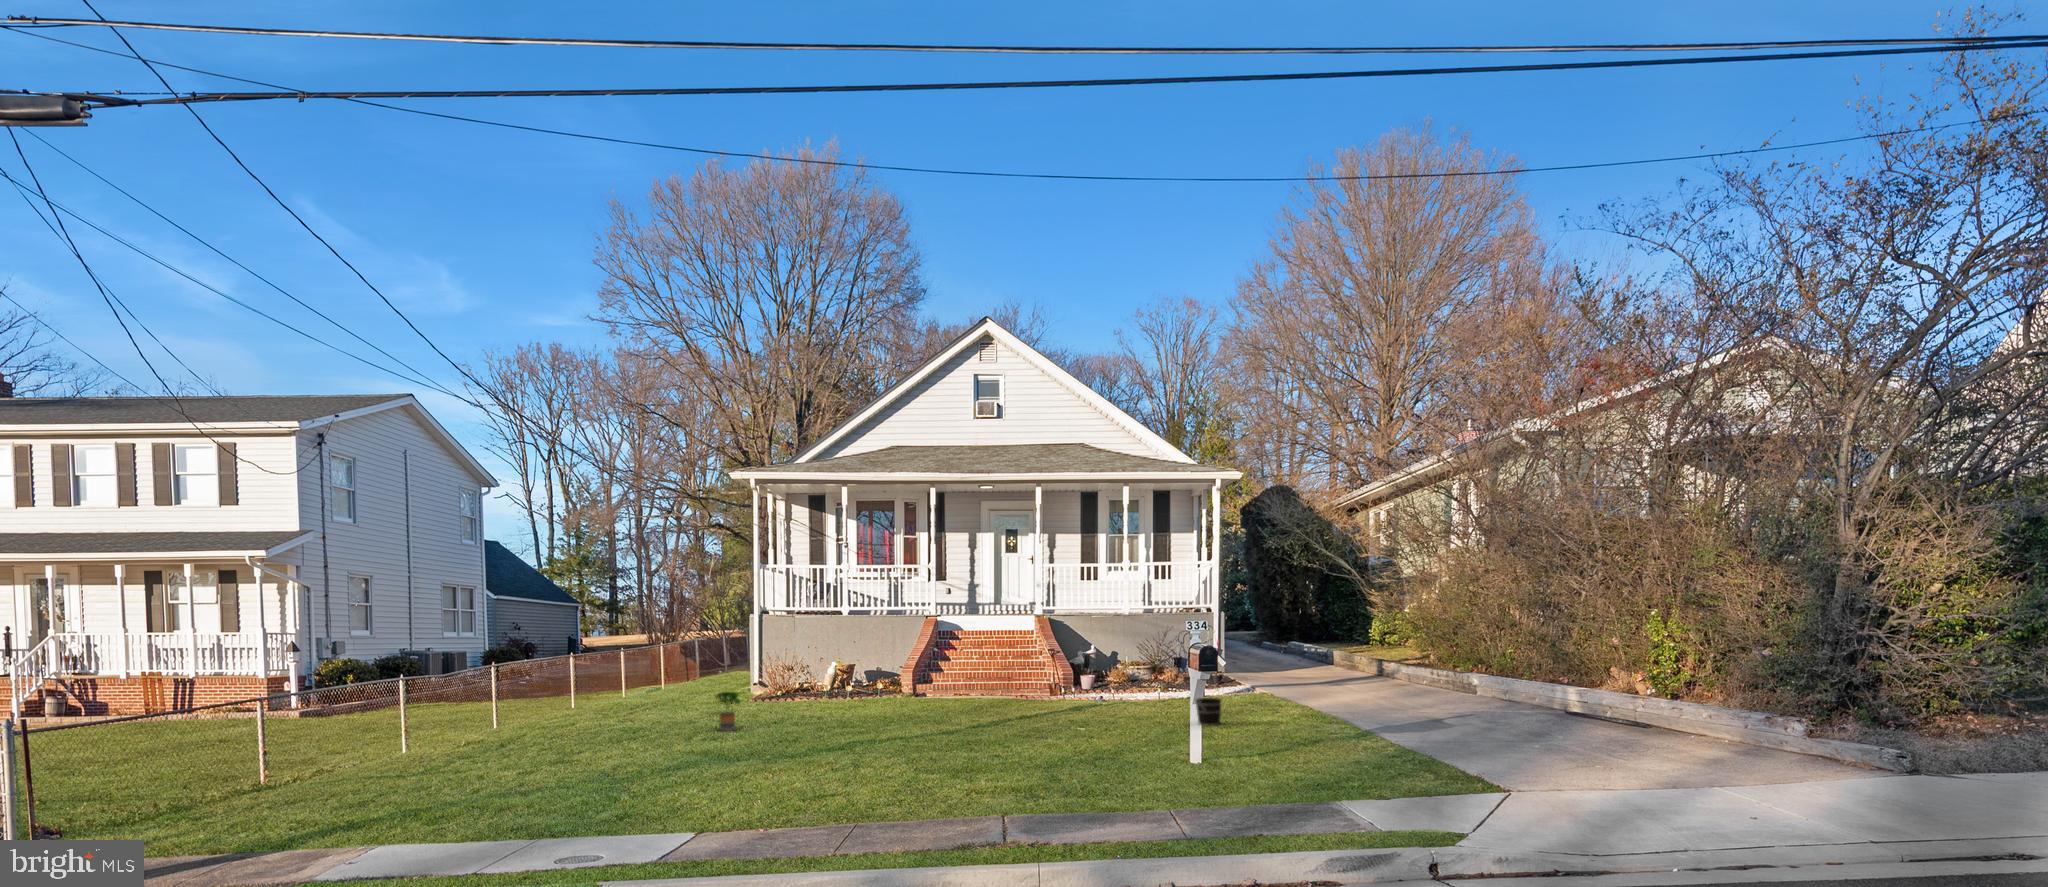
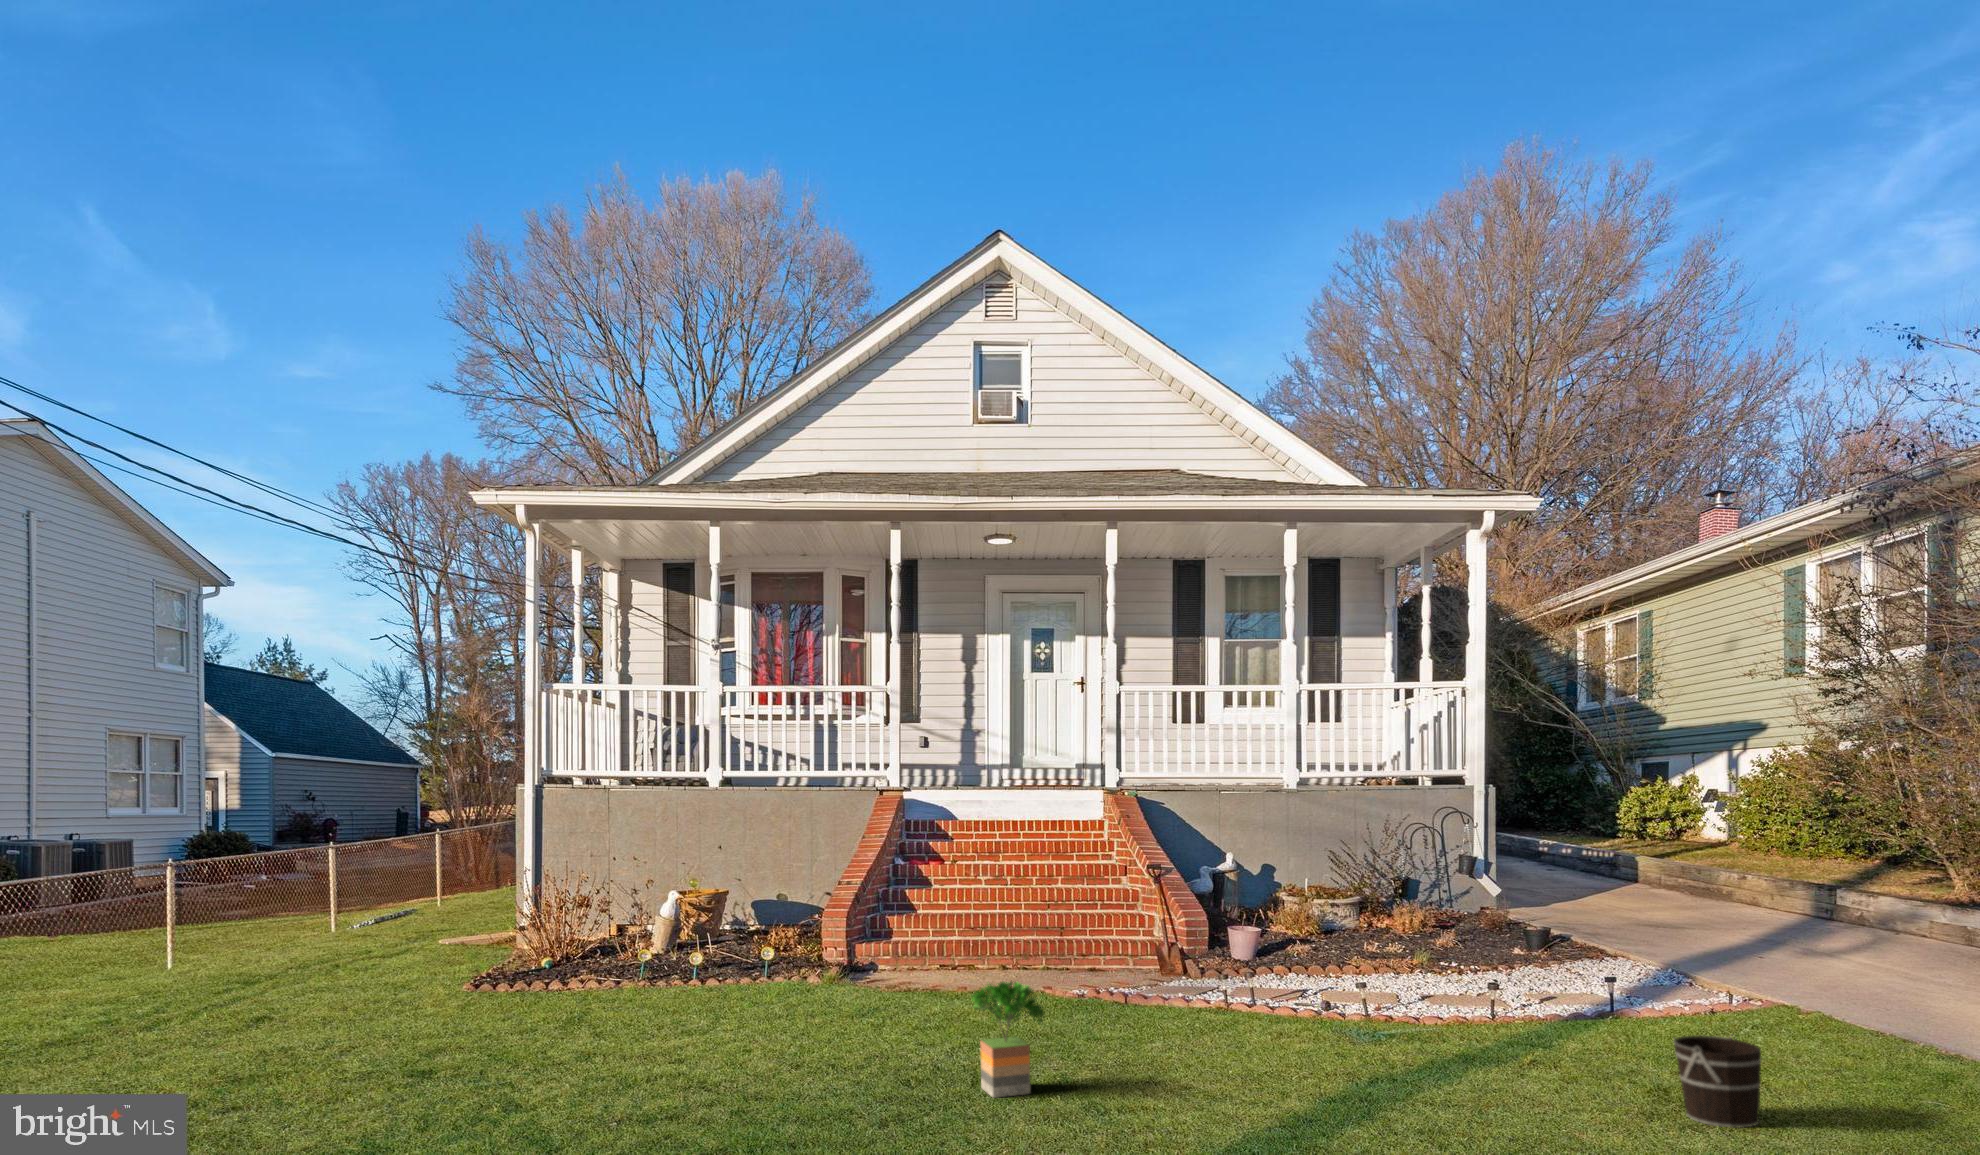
potted tree: present [715,691,740,731] -> present [971,982,1045,1098]

